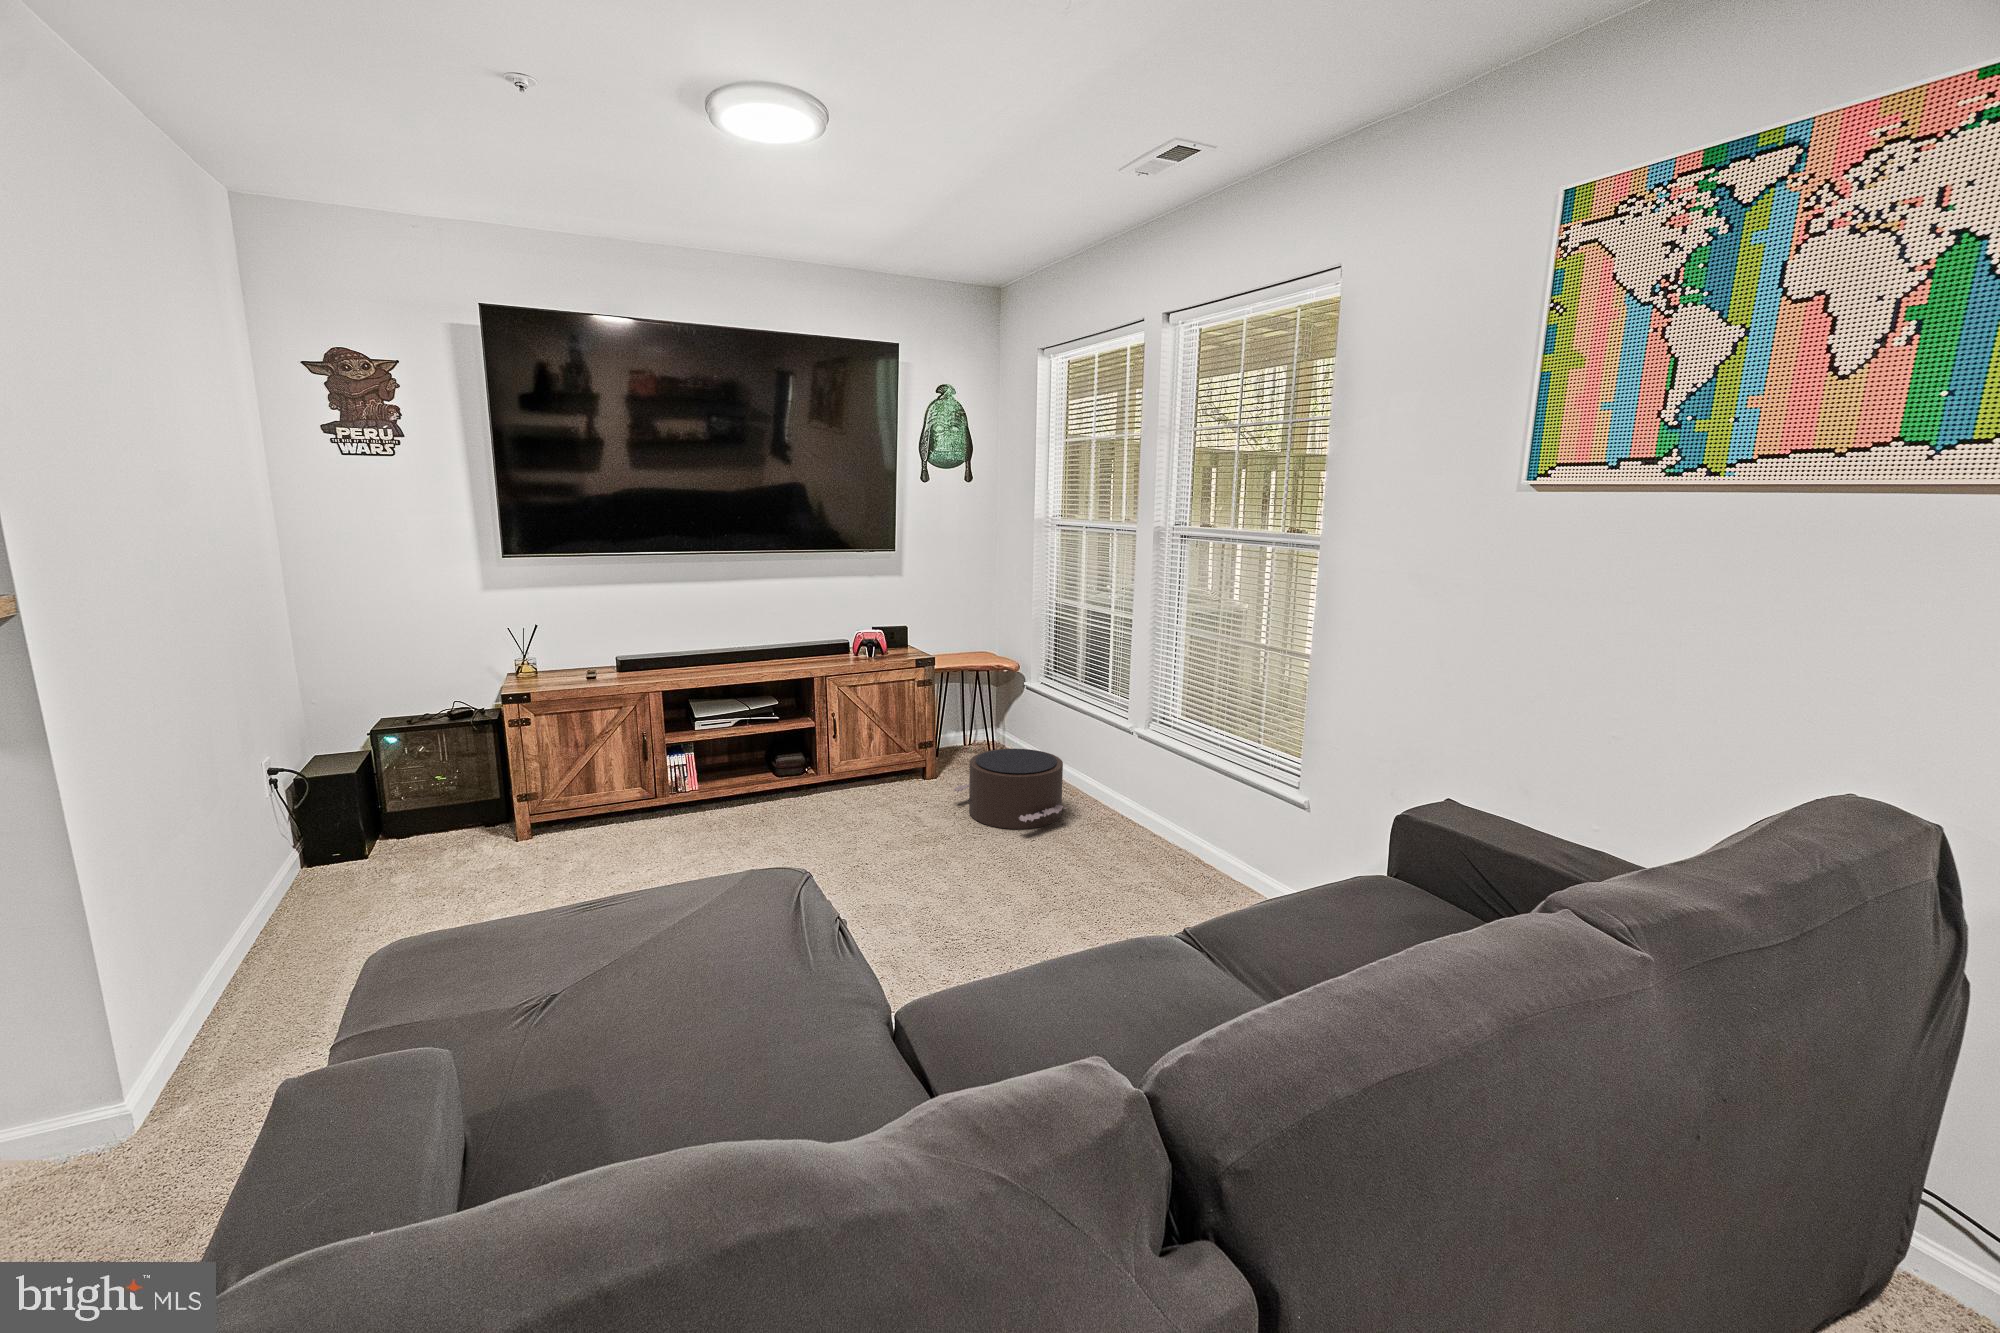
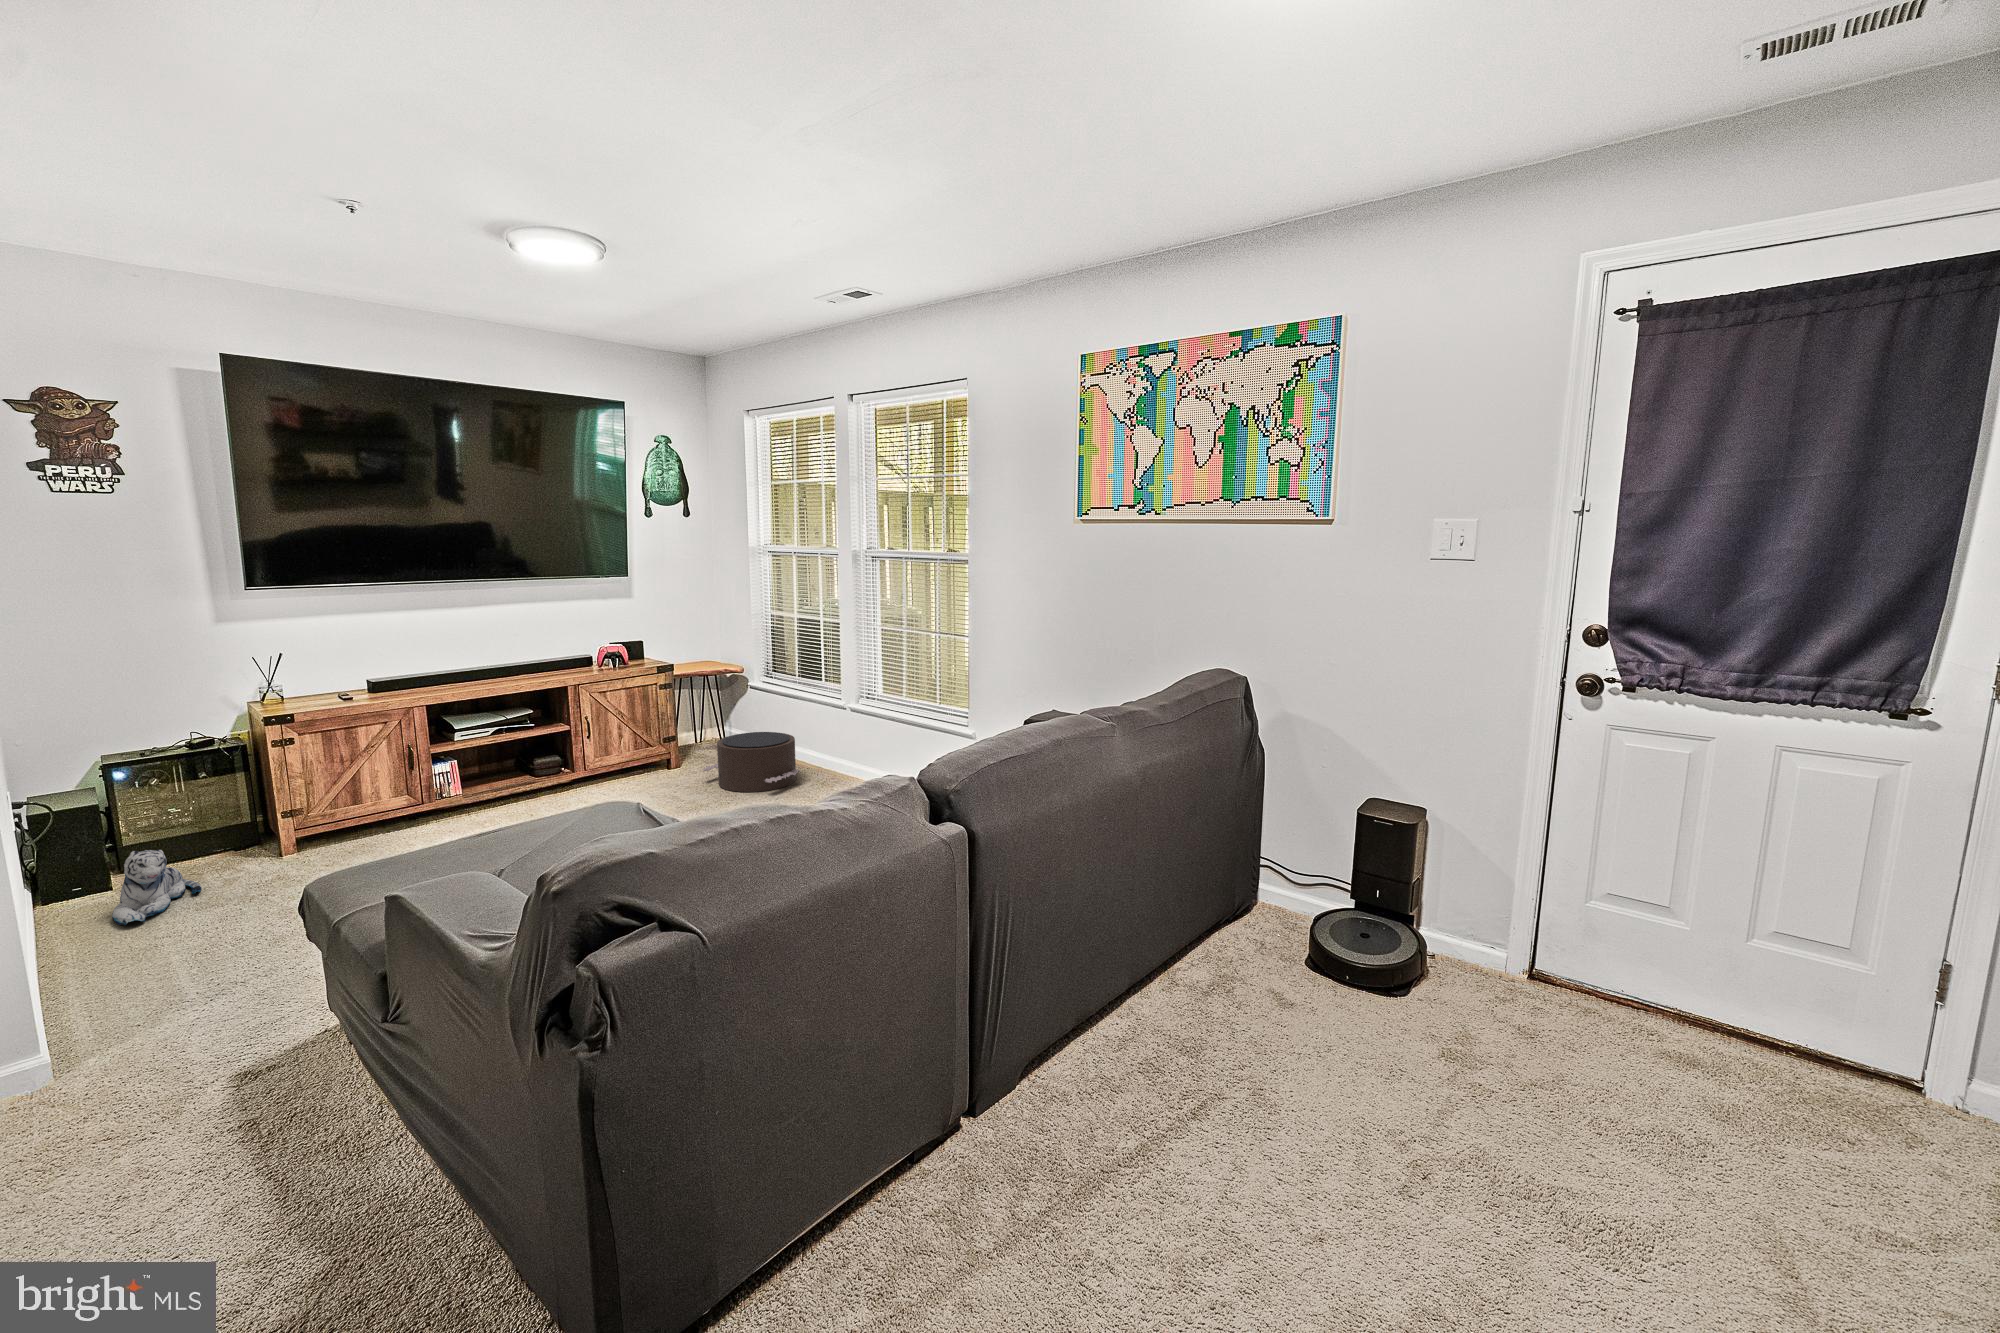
plush toy: none [329,835,426,917] -> present [112,850,202,925]

